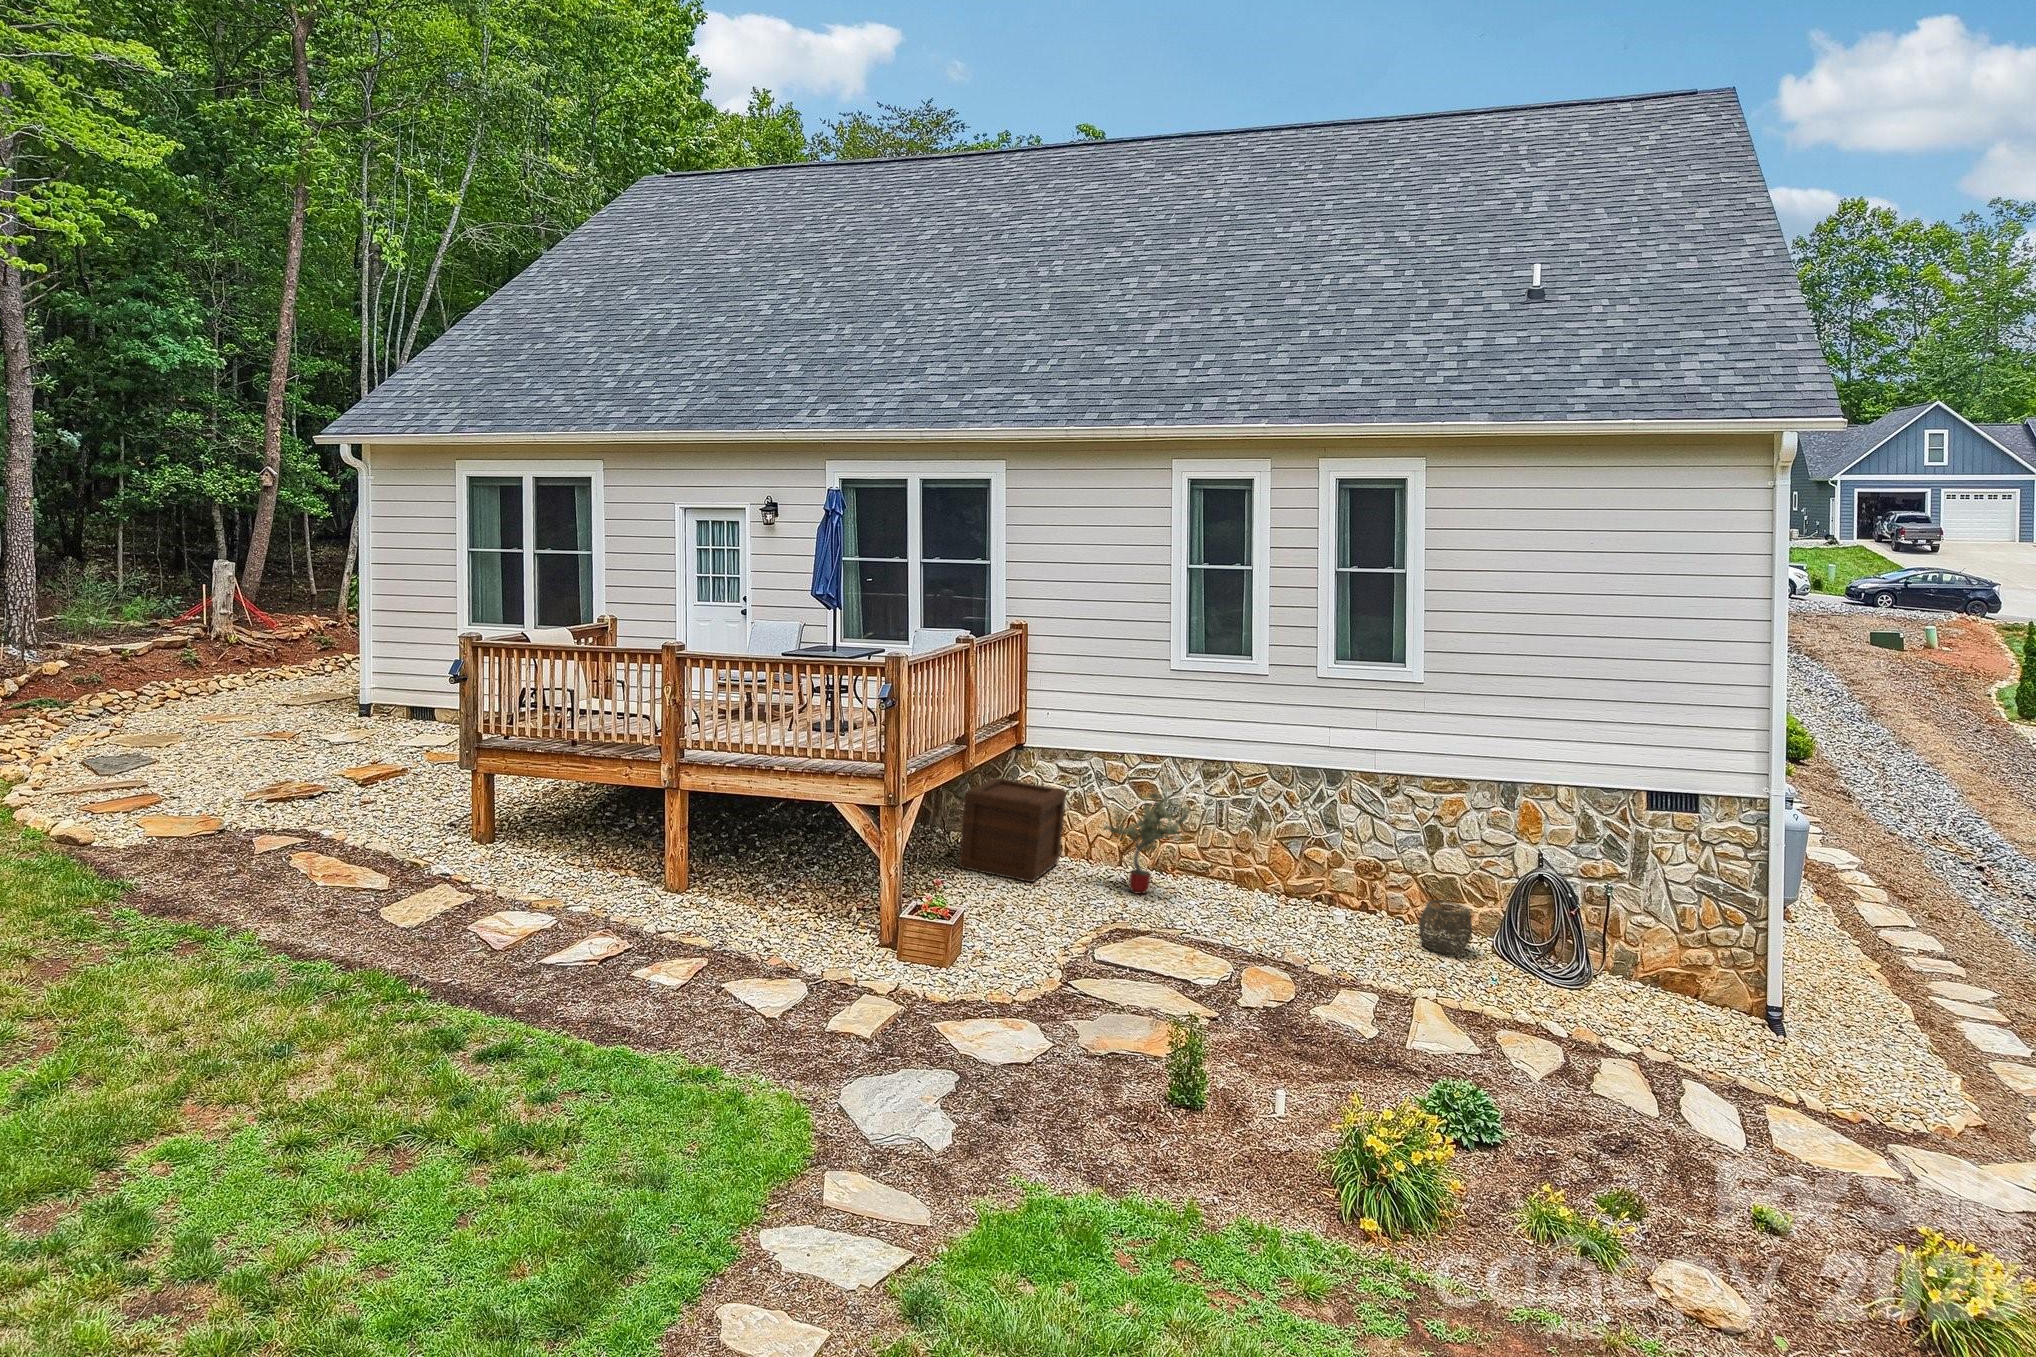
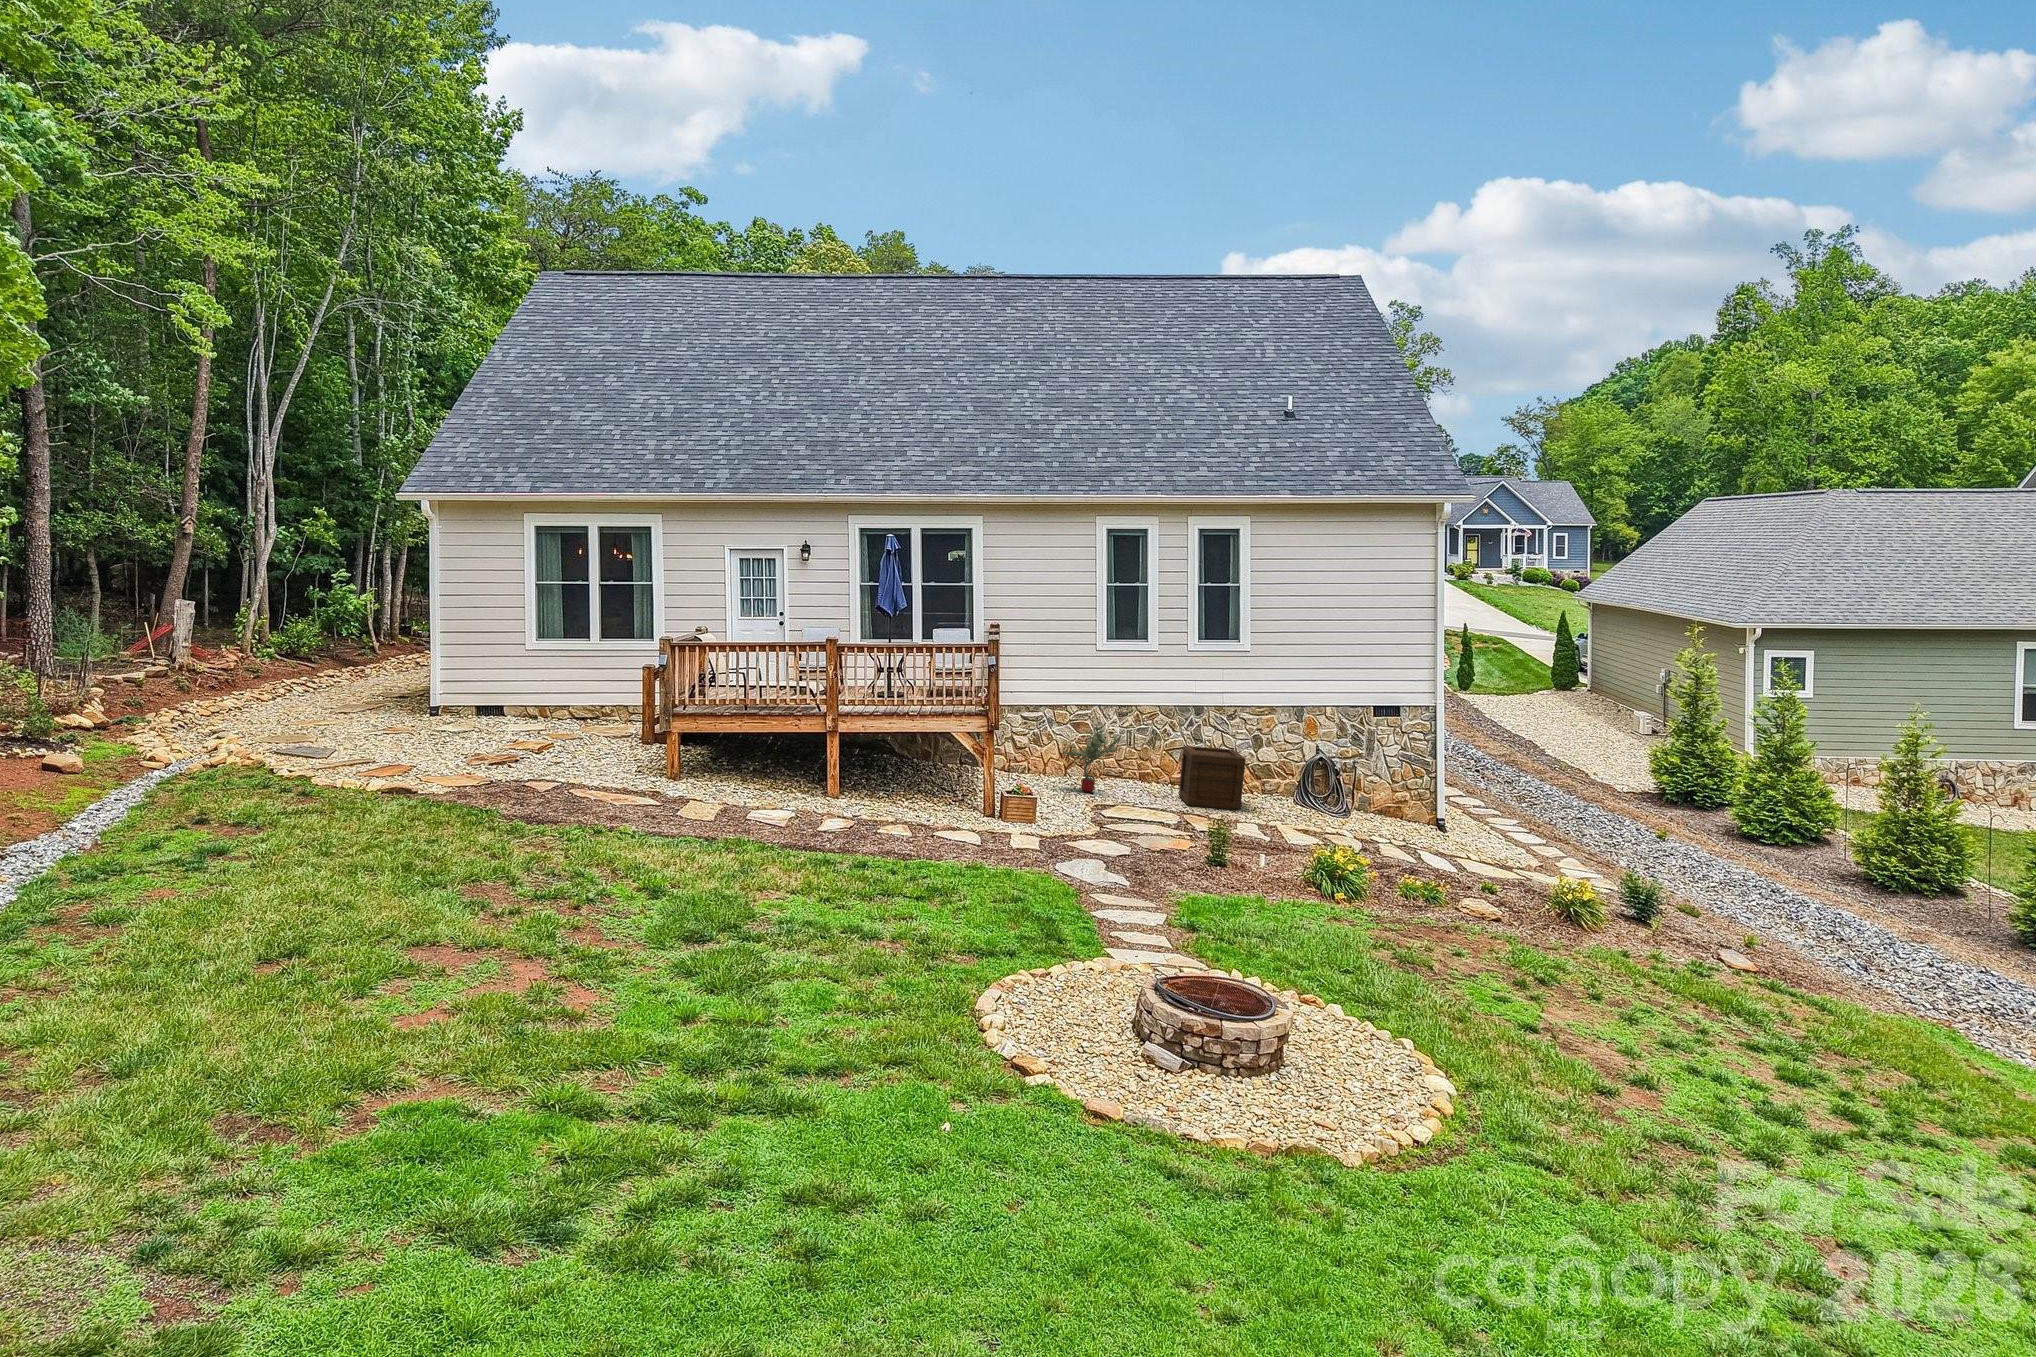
wooden crate: present [959,778,1067,882] -> present [1179,746,1245,810]
woven basket: present [1419,900,1472,955] -> none [1256,779,1287,809]

